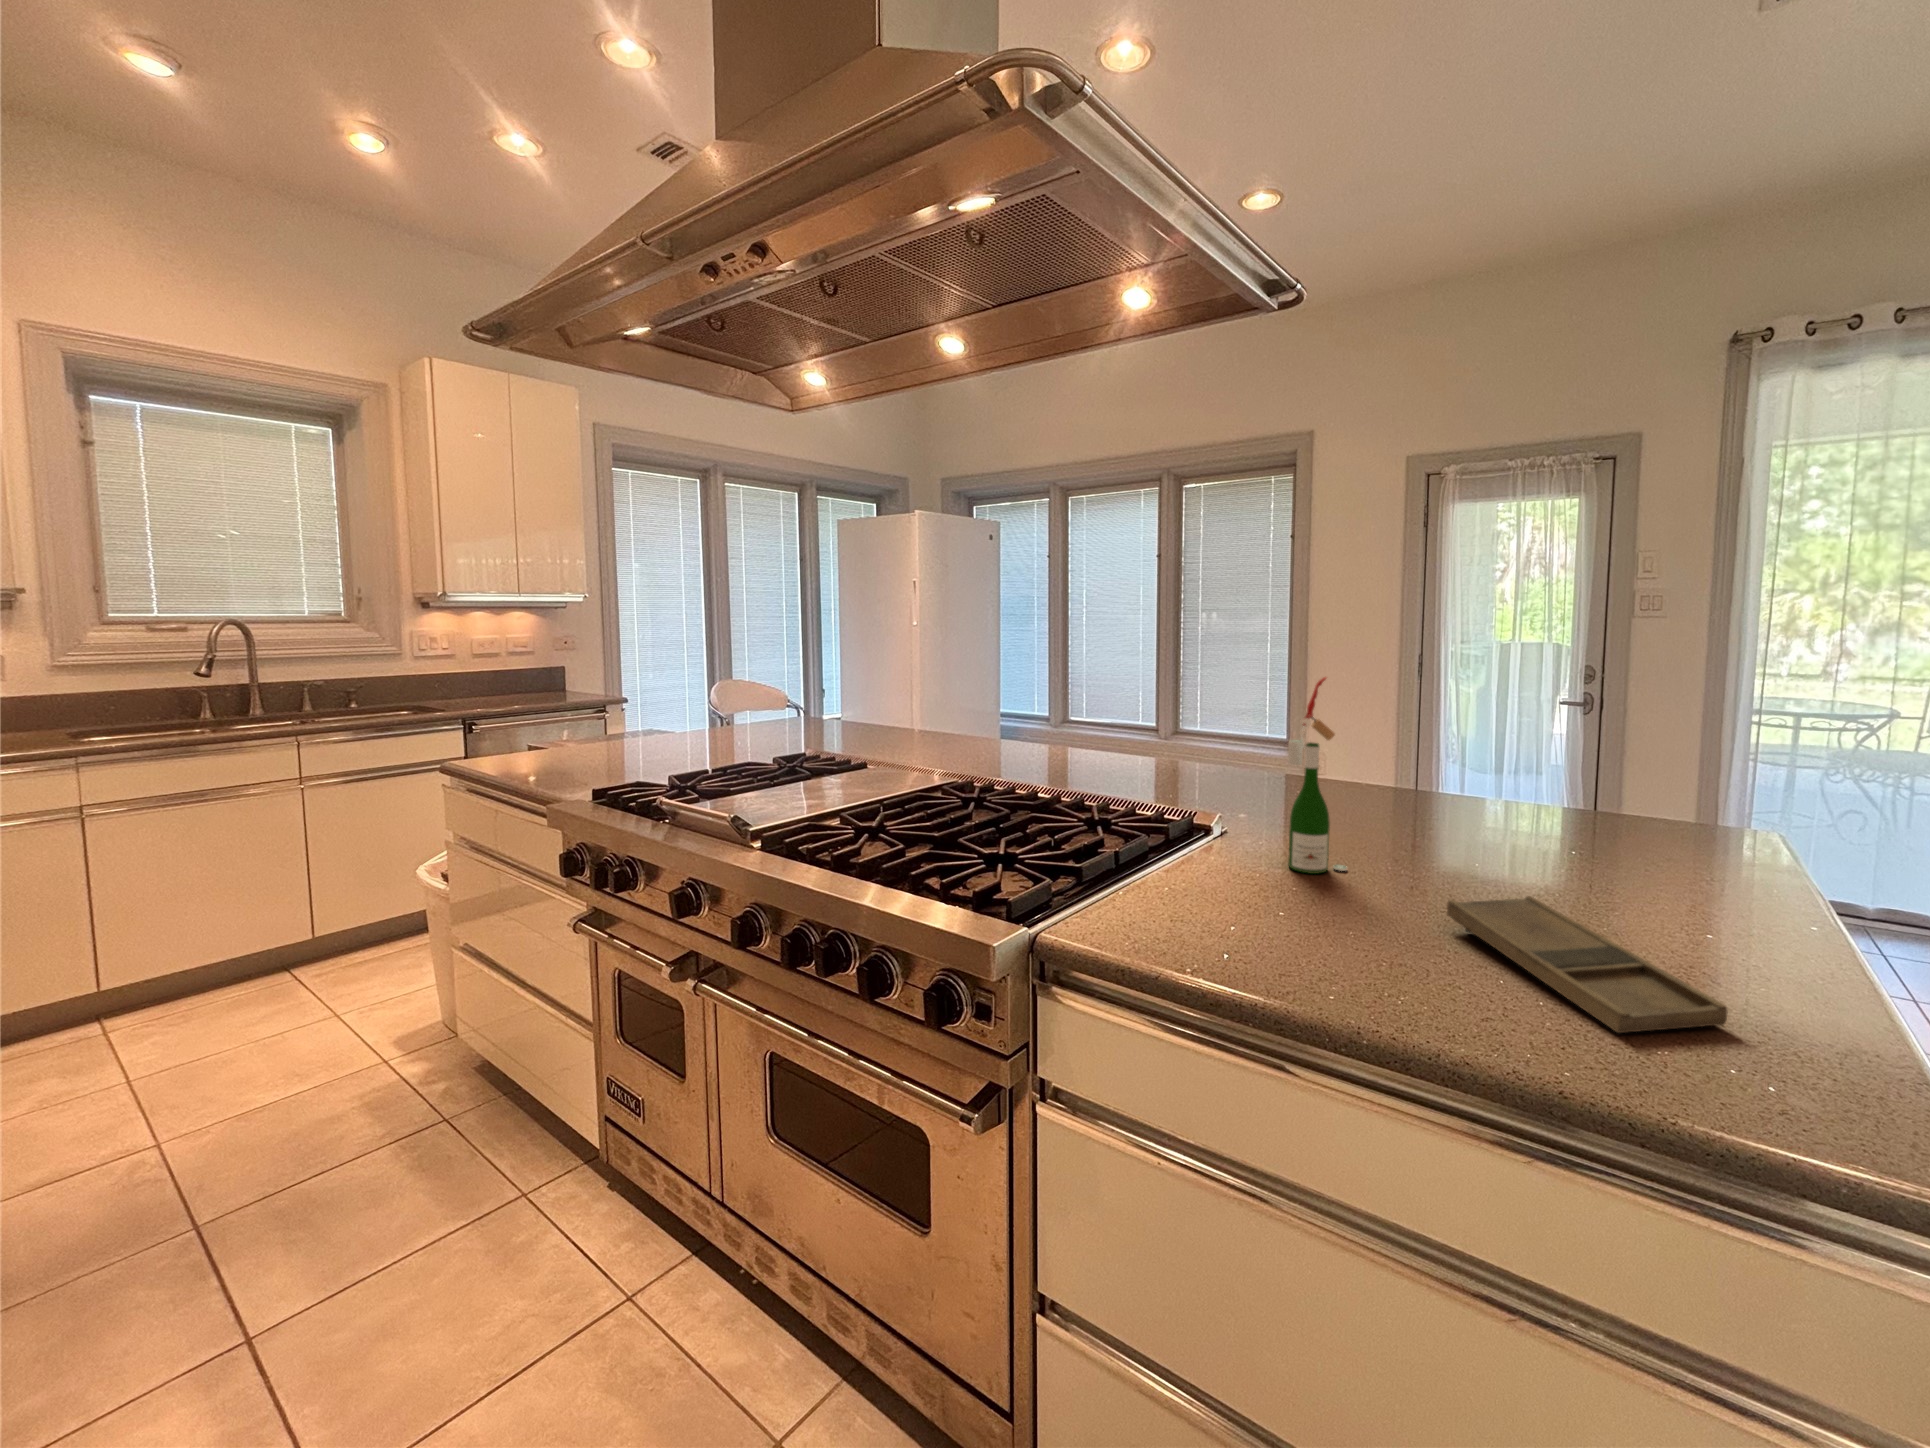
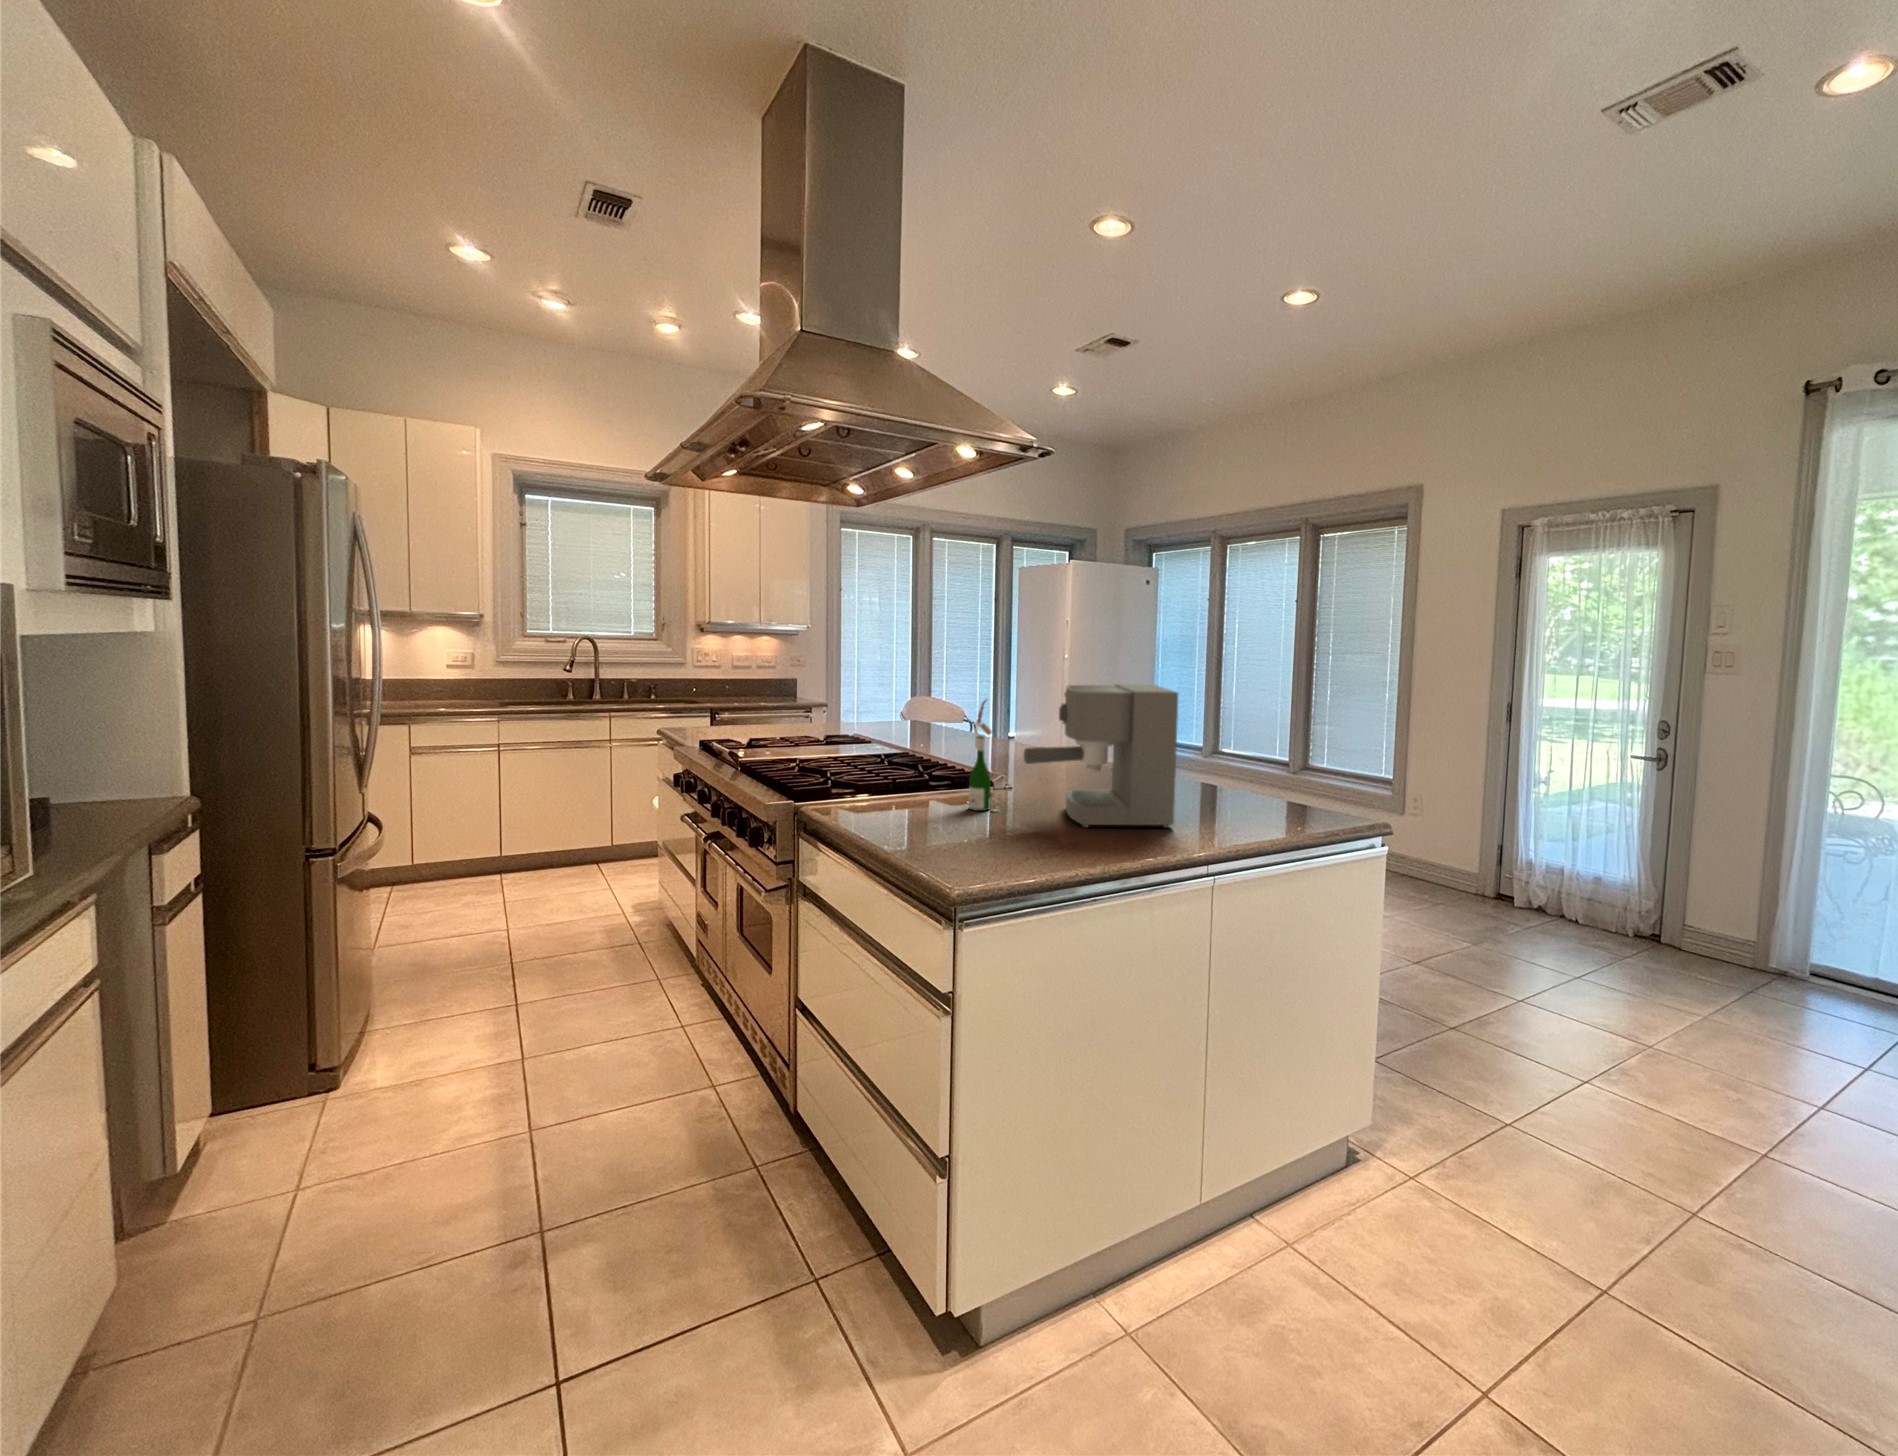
coffee maker: none [1394,641,1646,884] -> present [1024,684,1178,828]
tray: present [1447,896,1728,1033] -> none [935,815,1020,859]

